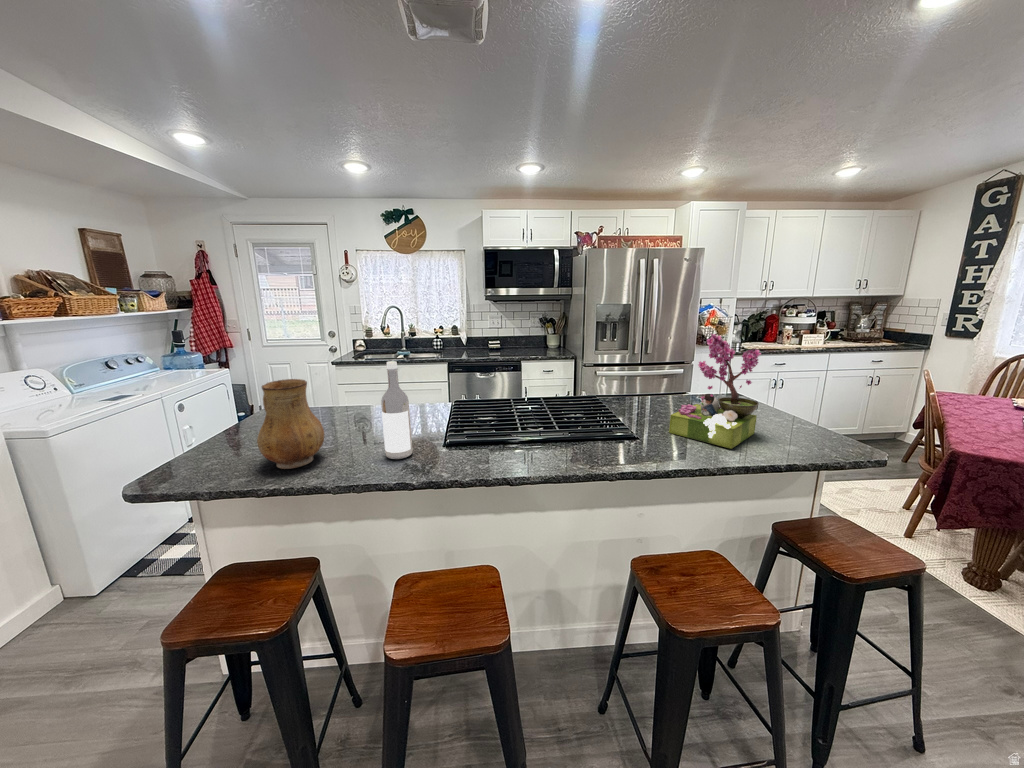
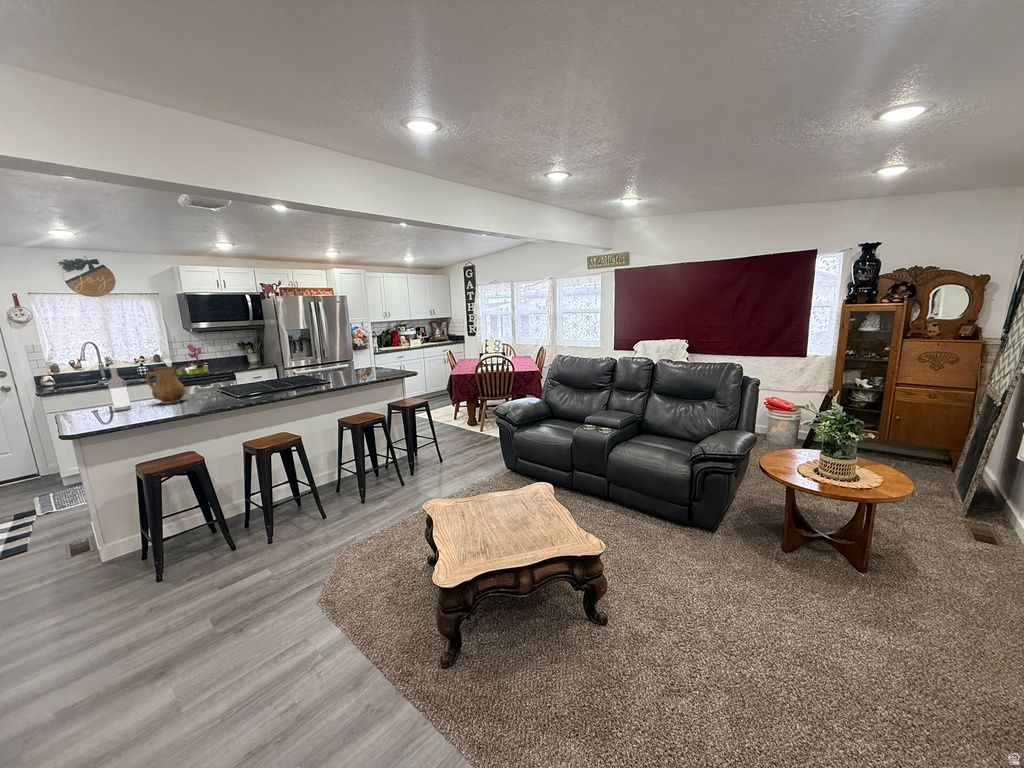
flower arrangement: present [669,334,761,449] -> present [176,344,209,375]
wine bottle: present [381,361,412,459] -> present [108,365,131,411]

